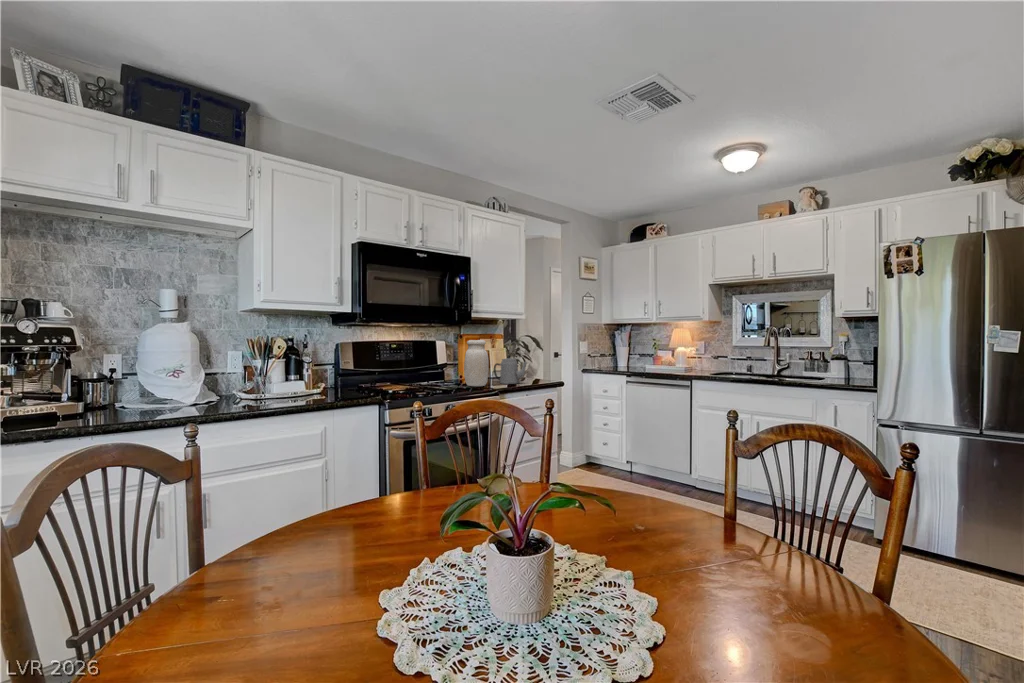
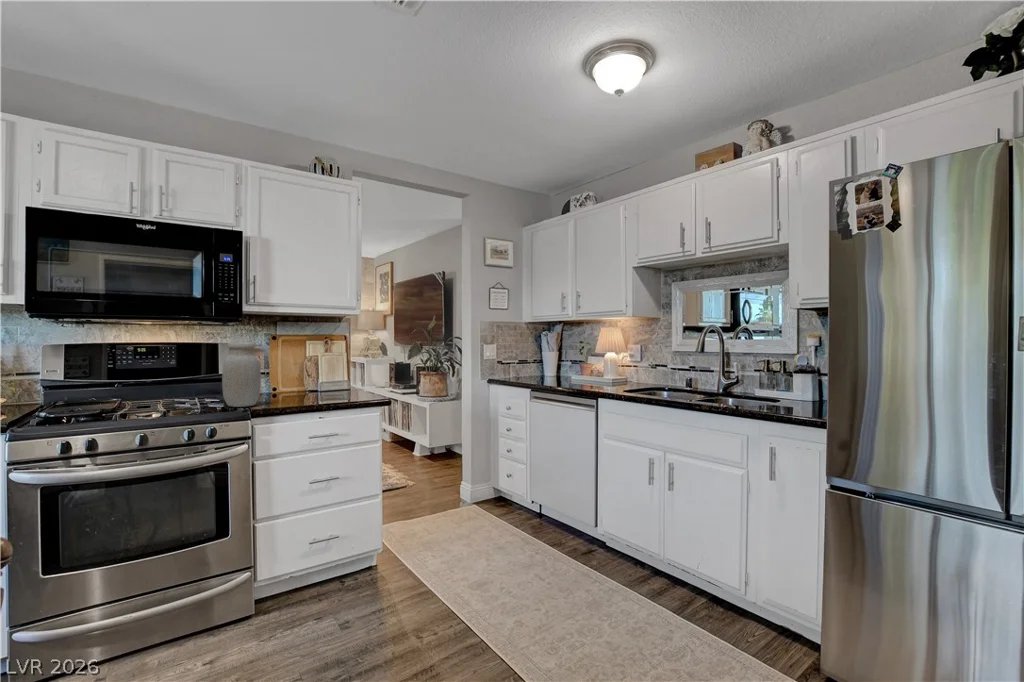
teapot: present [494,355,527,384] -> none [293,363,328,403]

